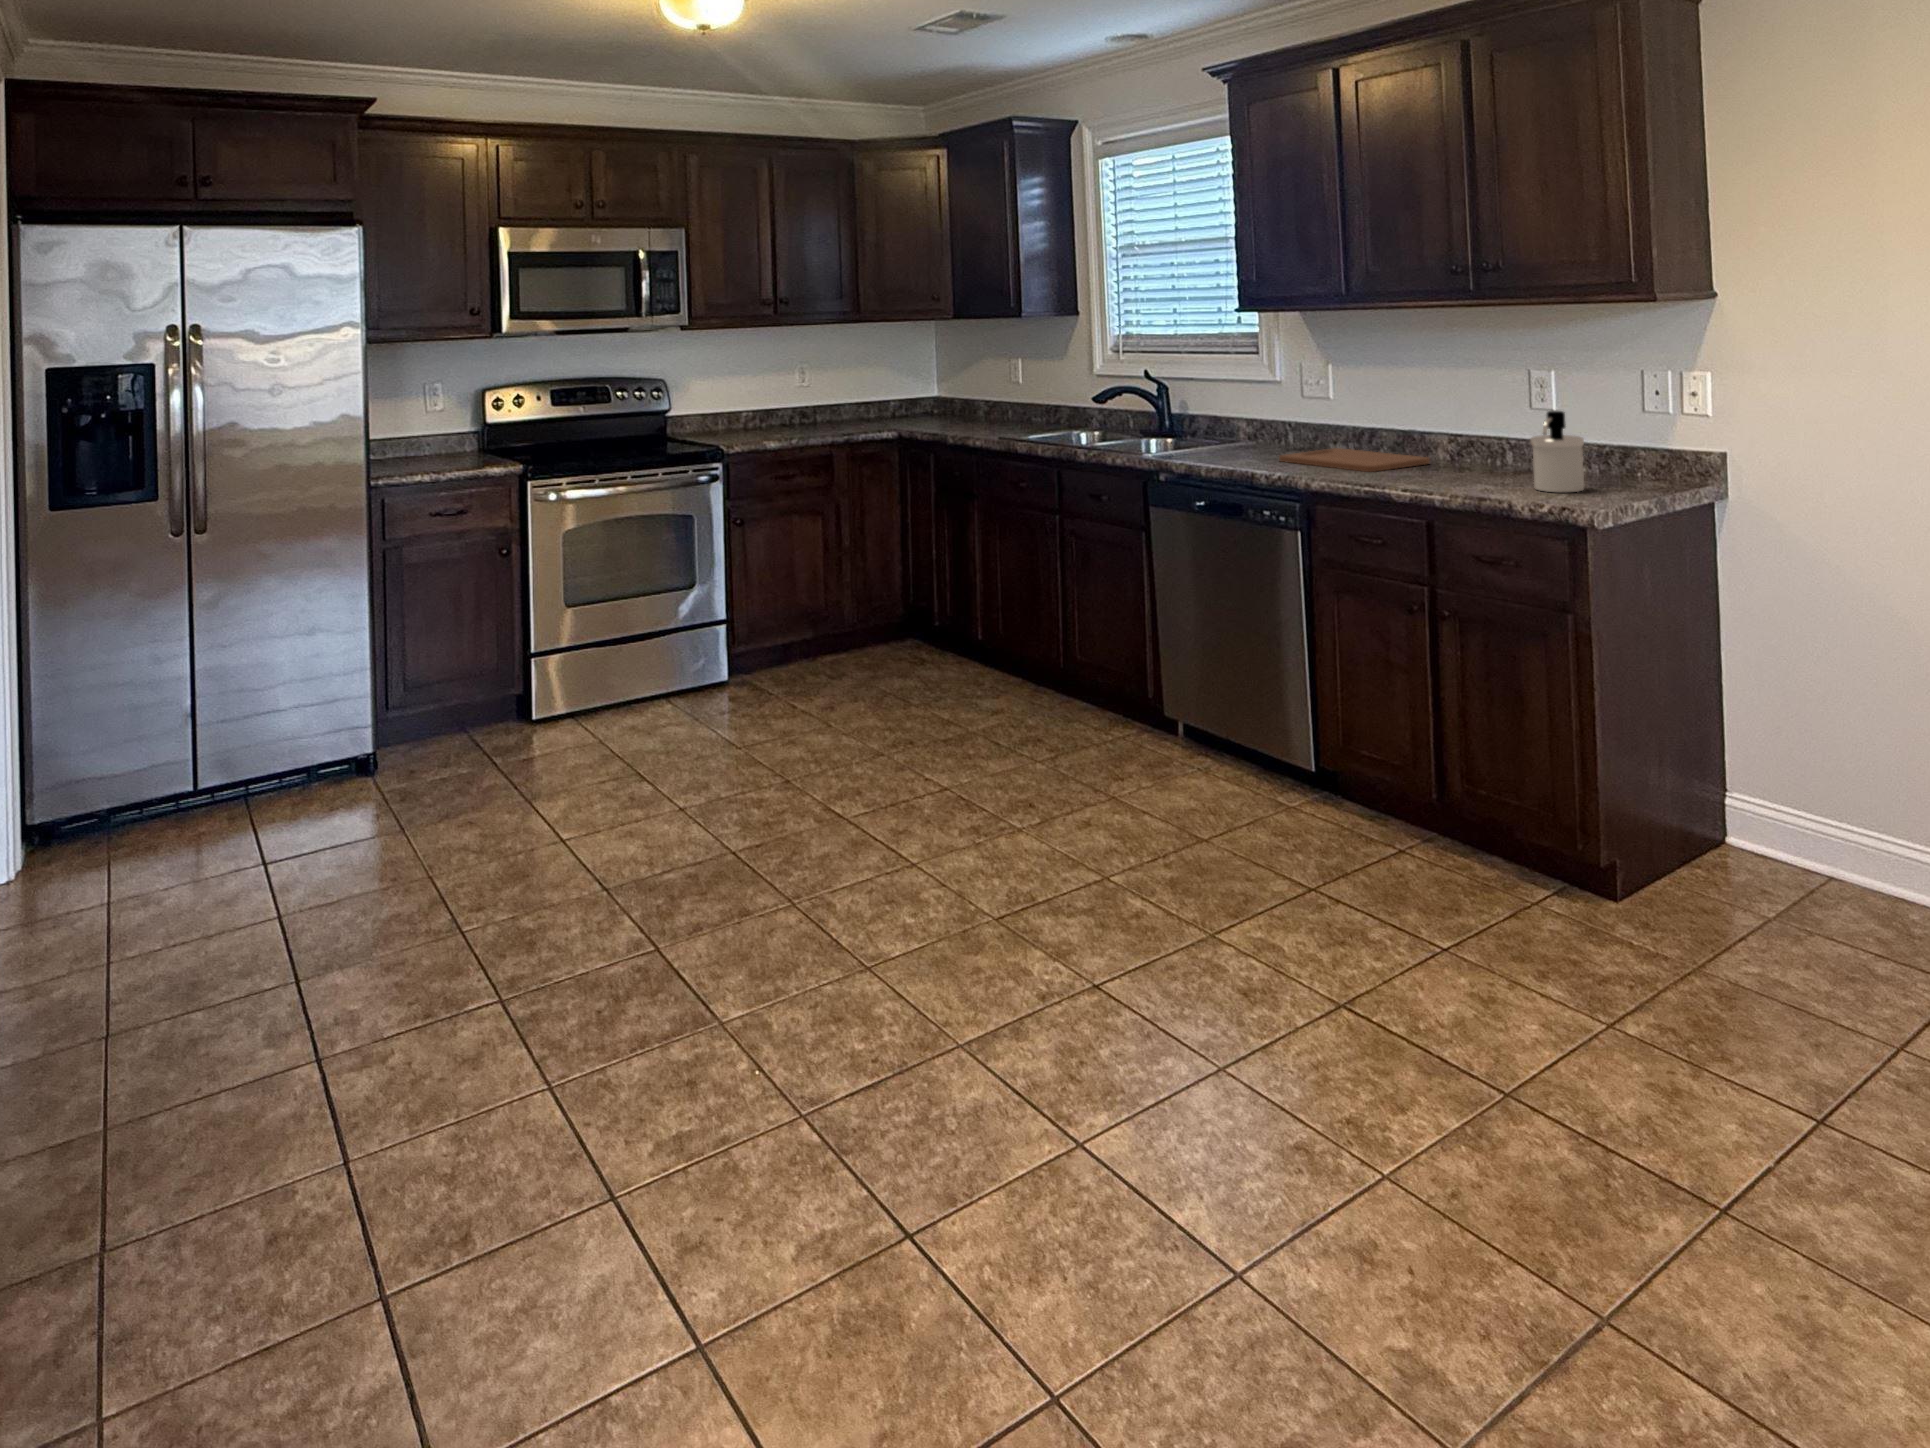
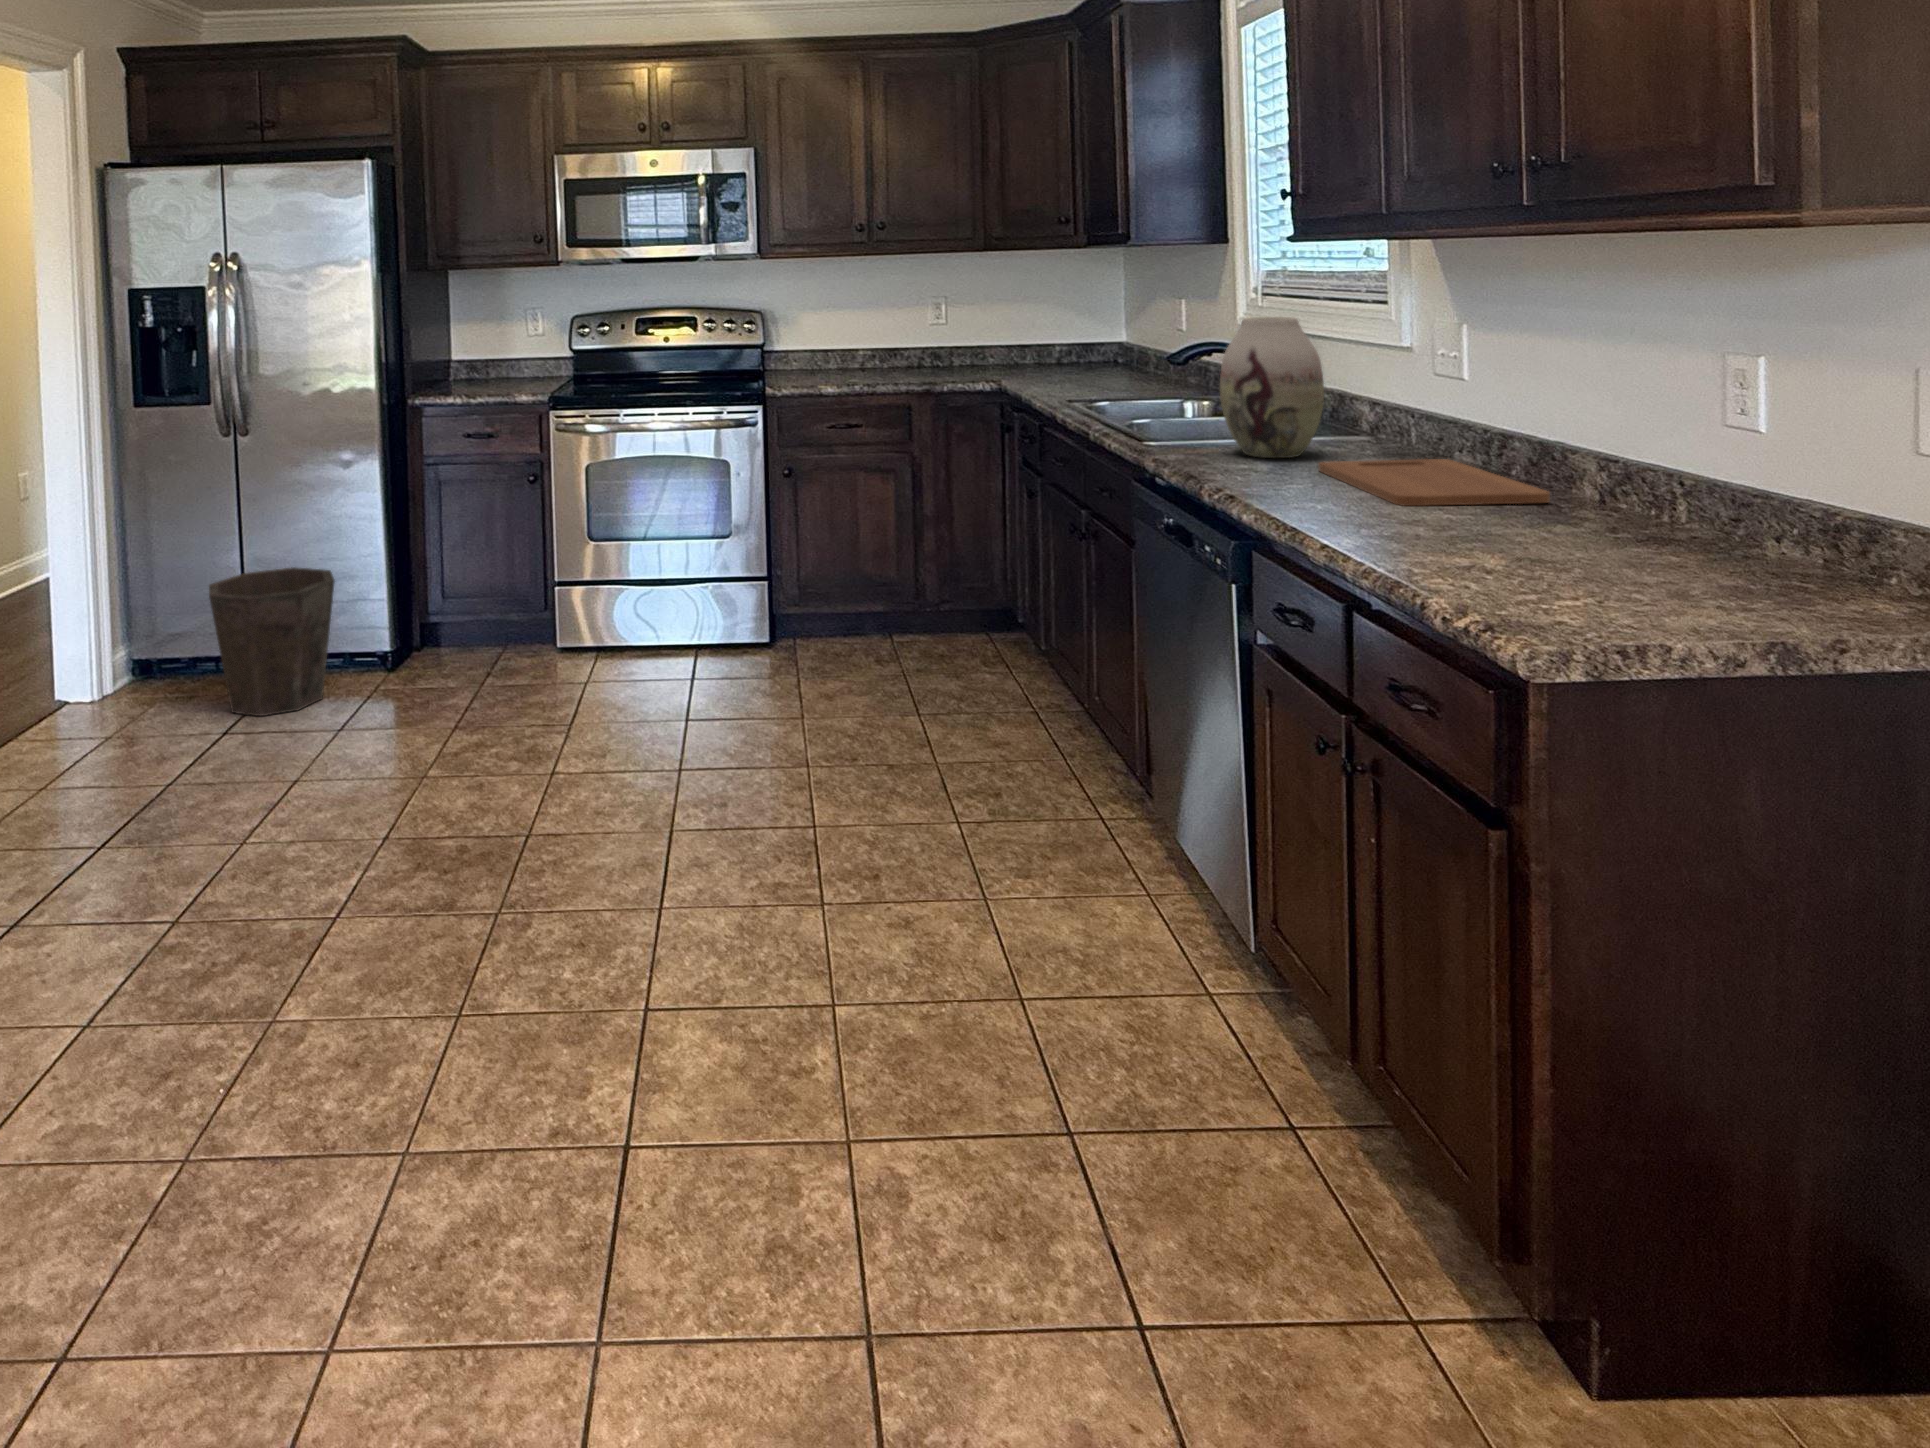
vase: none [1194,364,1260,458] -> present [1220,317,1324,458]
soap dispenser: present [1531,411,1584,492] -> none [1567,433,1699,596]
waste bin: none [225,663,369,825] -> present [209,567,335,716]

